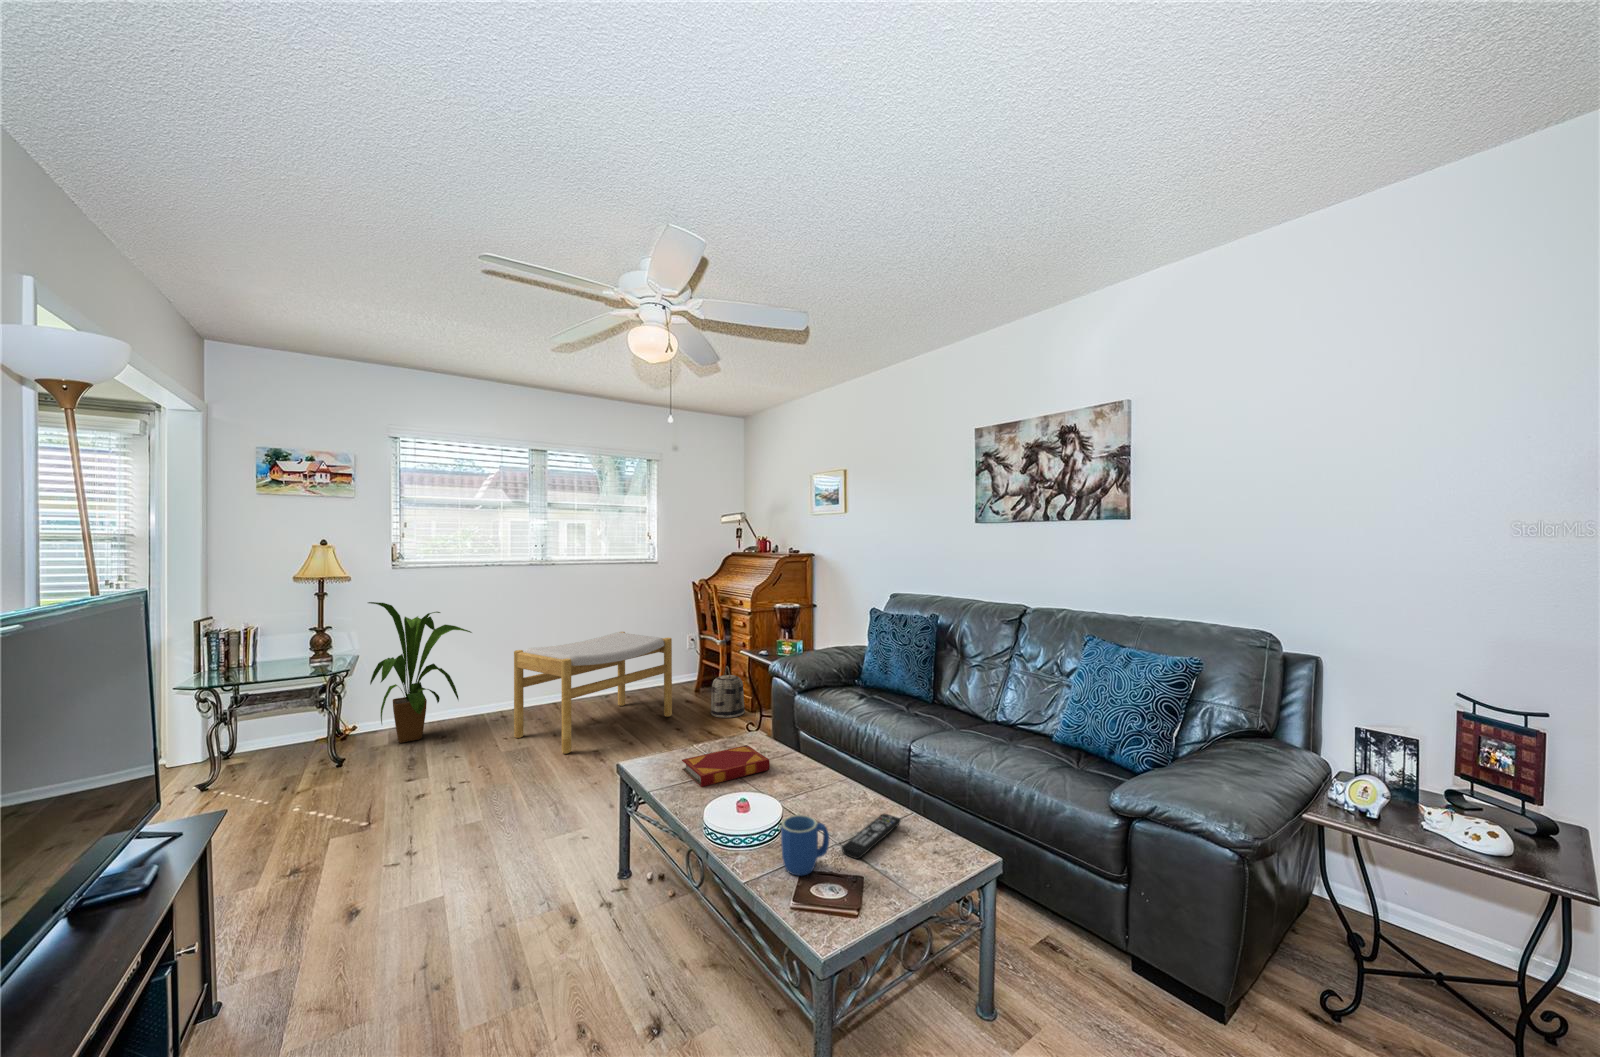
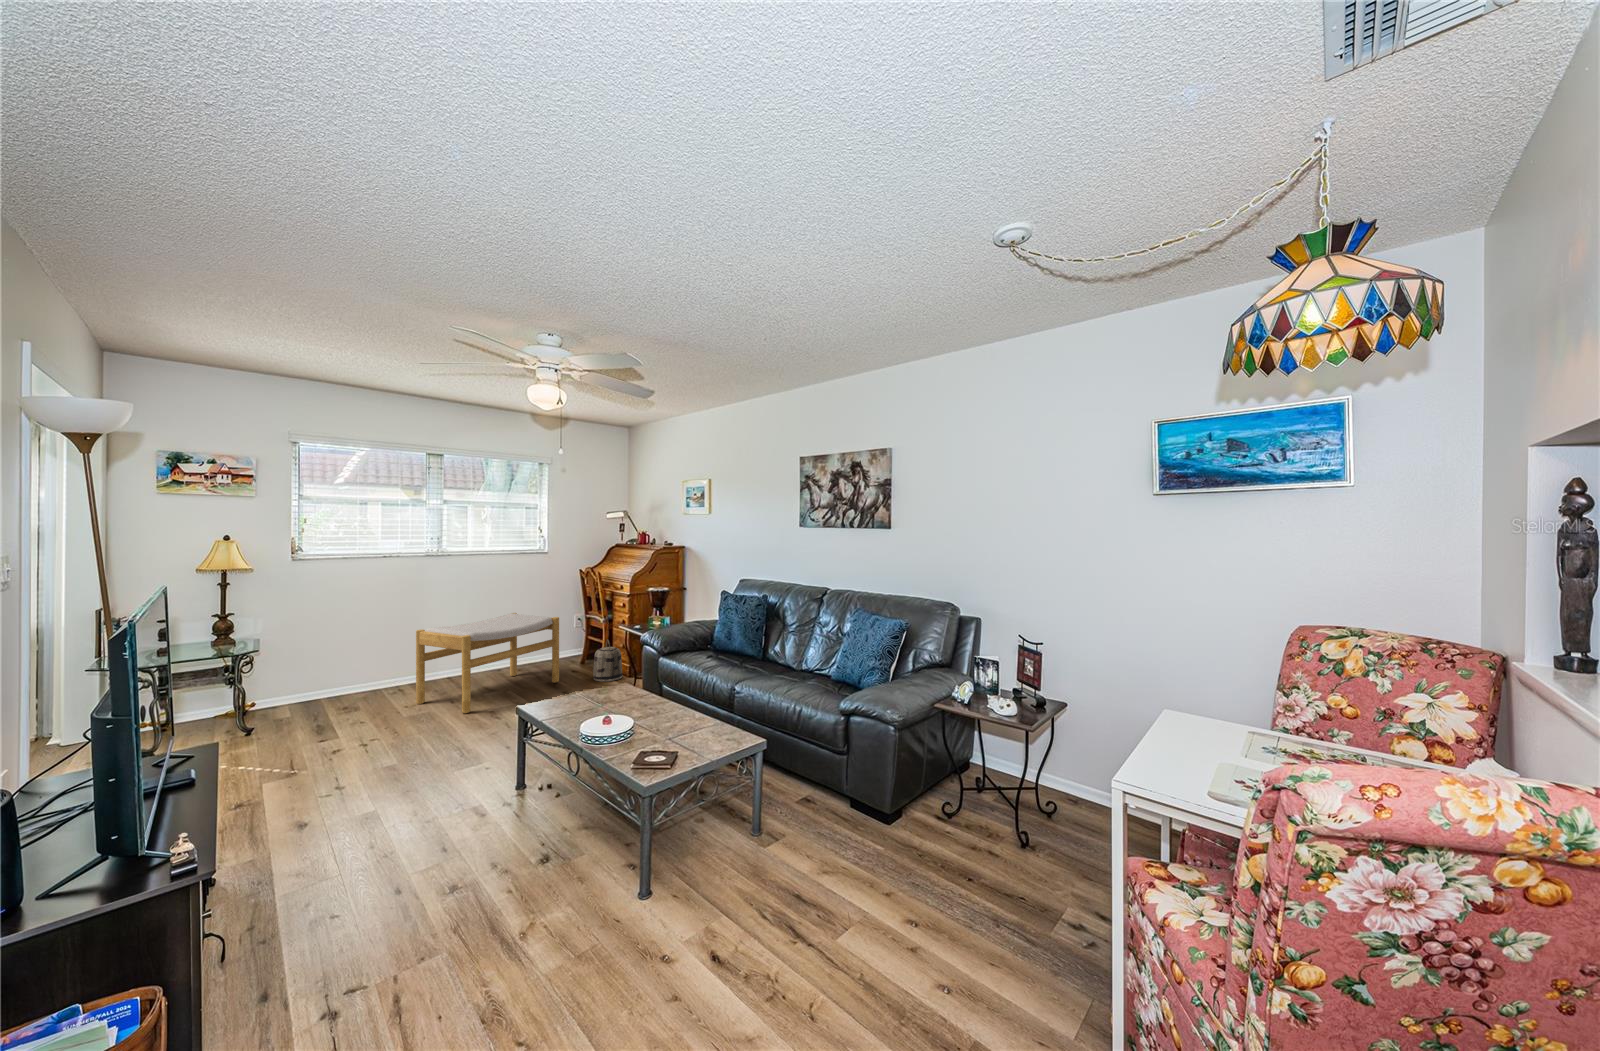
house plant: present [368,602,472,743] -> none [274,590,374,713]
hardback book: present [682,745,770,787] -> none [565,690,630,716]
remote control: present [842,814,901,859] -> none [670,722,712,746]
mug: present [781,815,829,876] -> none [629,721,660,755]

